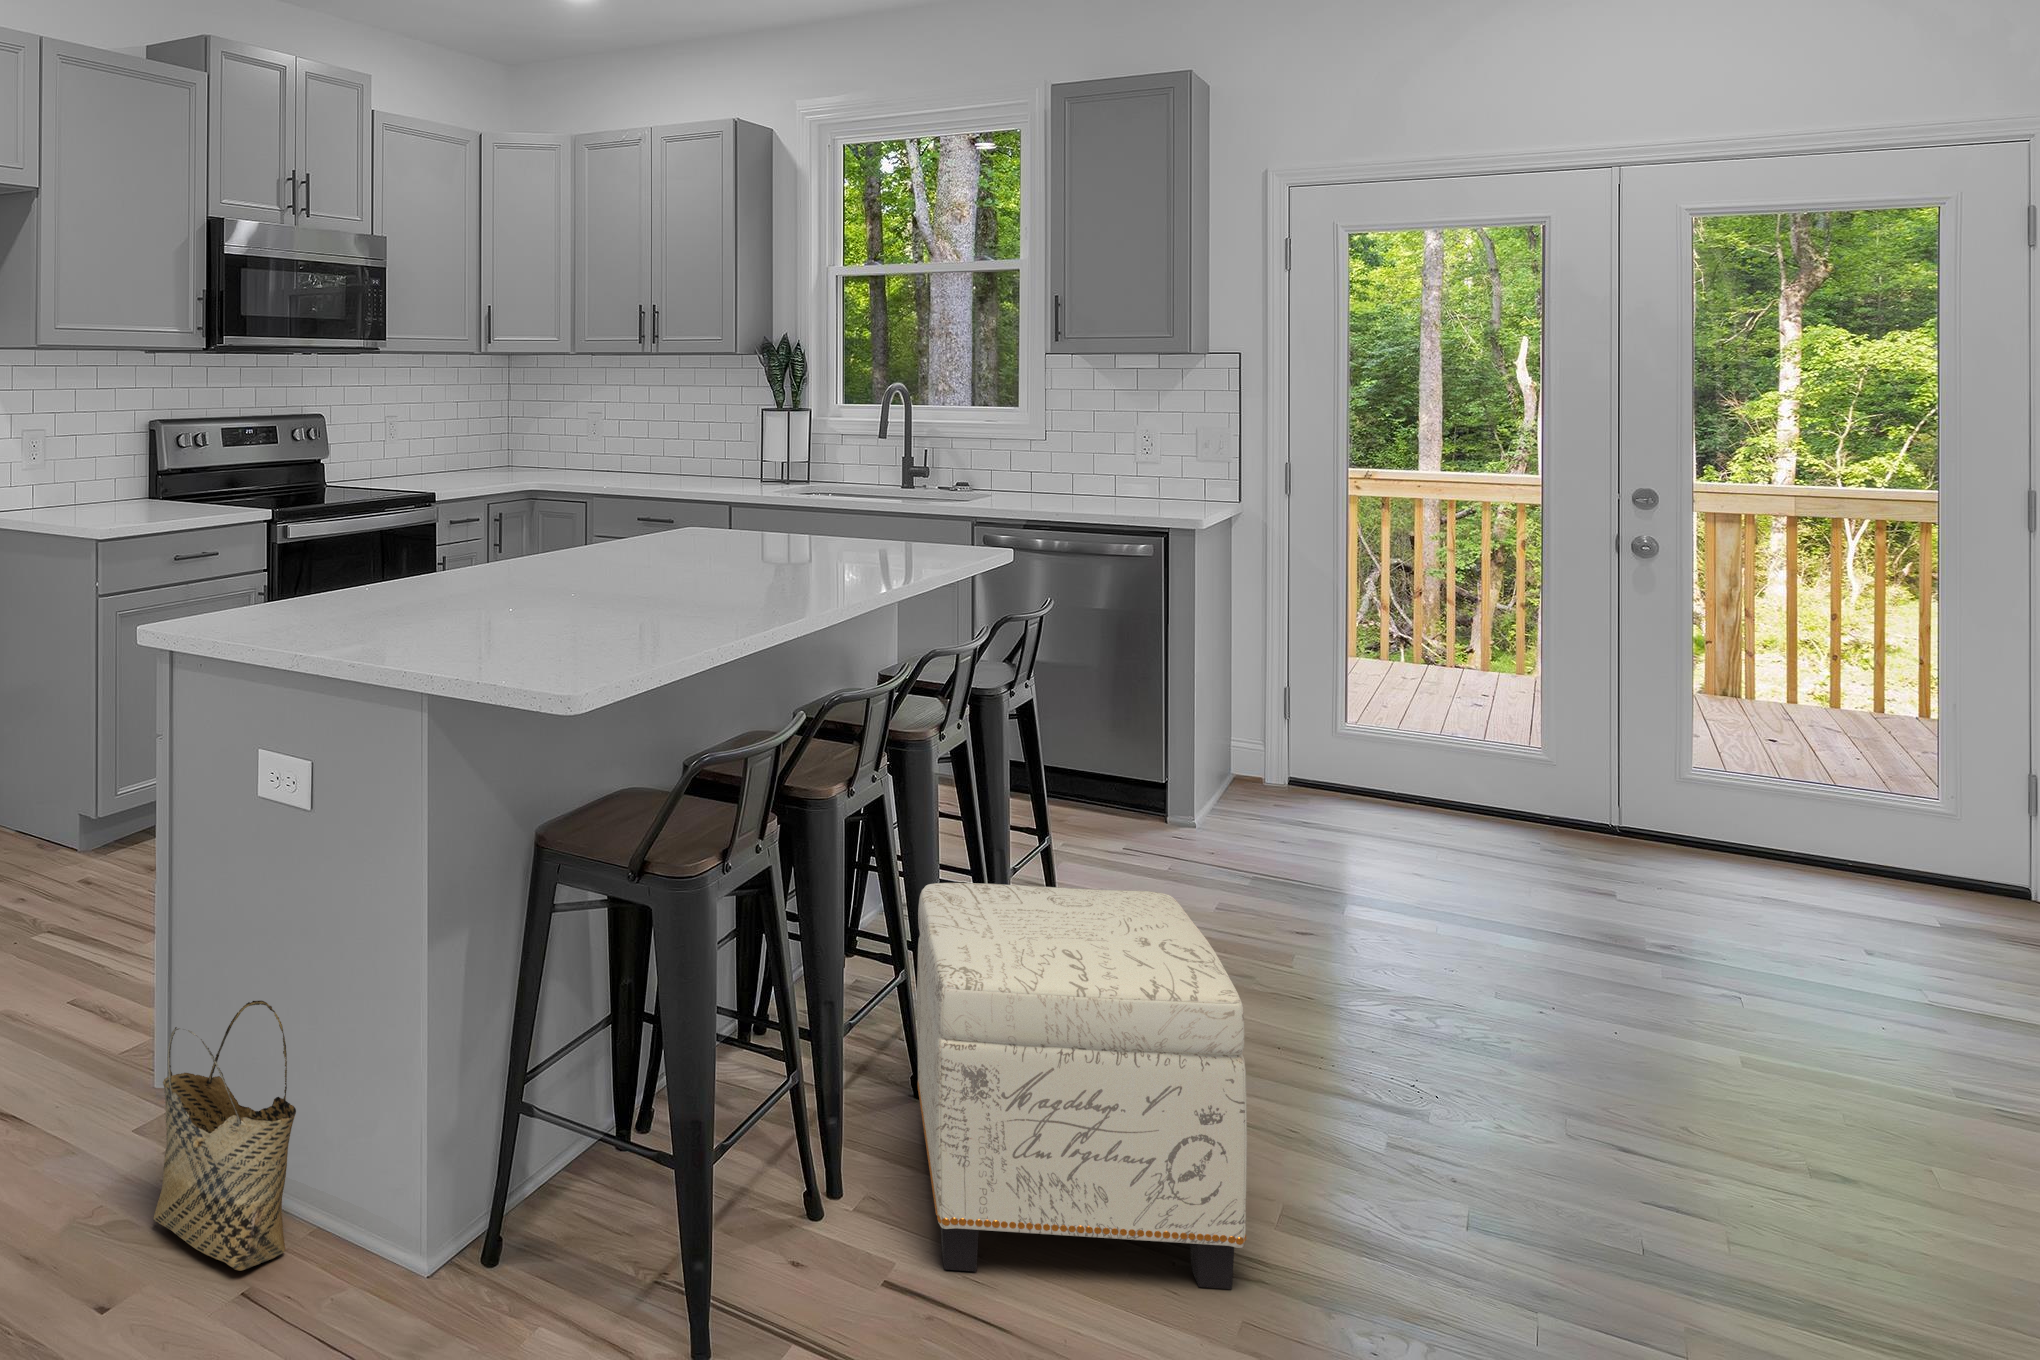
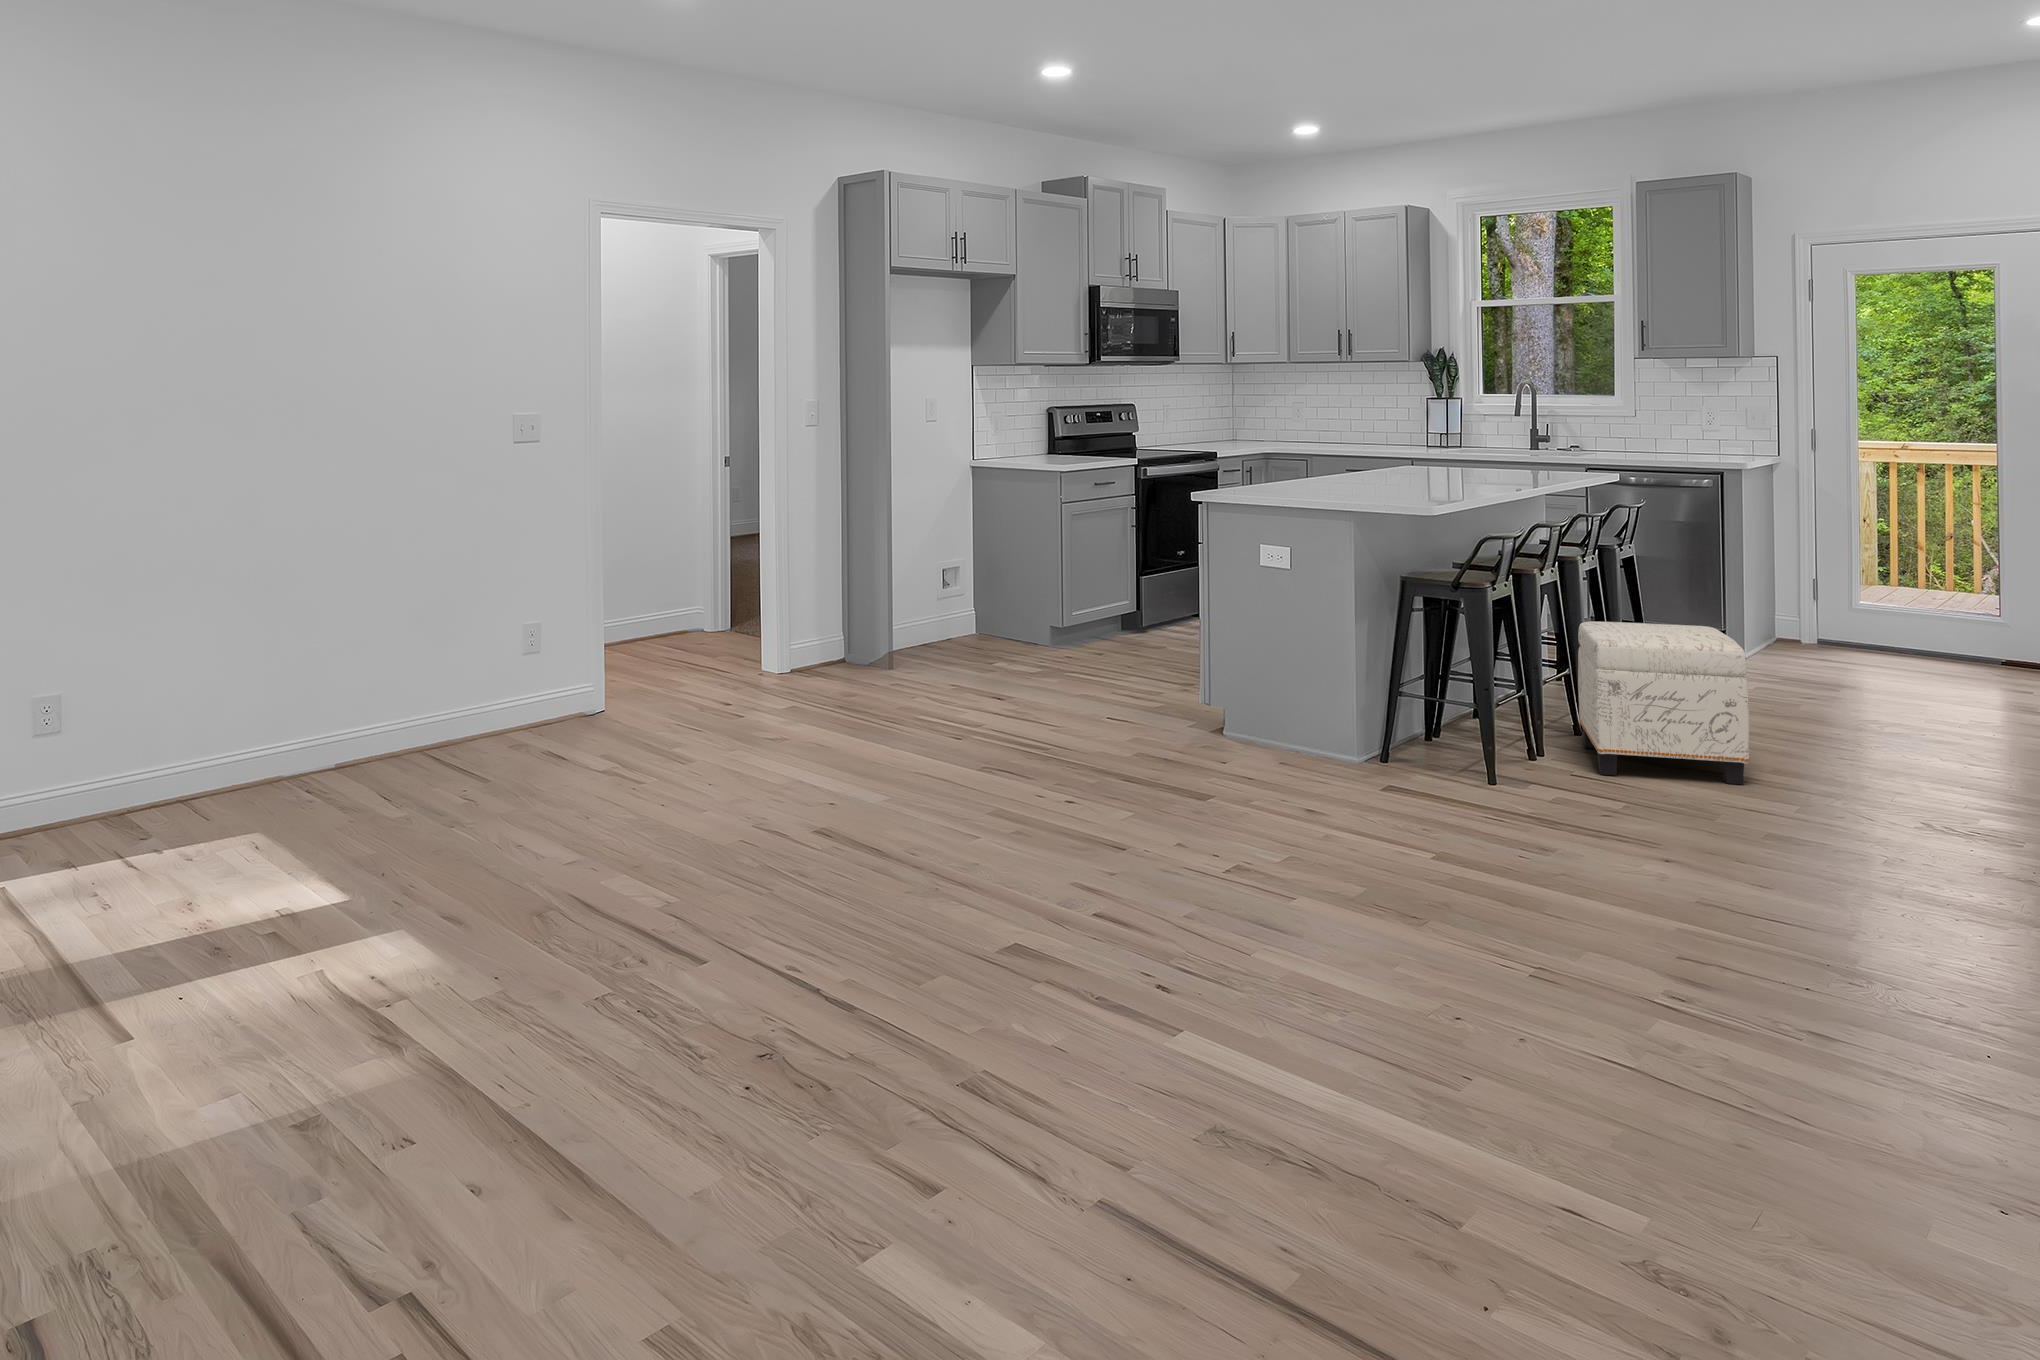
woven basket: present [153,1001,296,1271] -> none [1223,654,1292,759]

